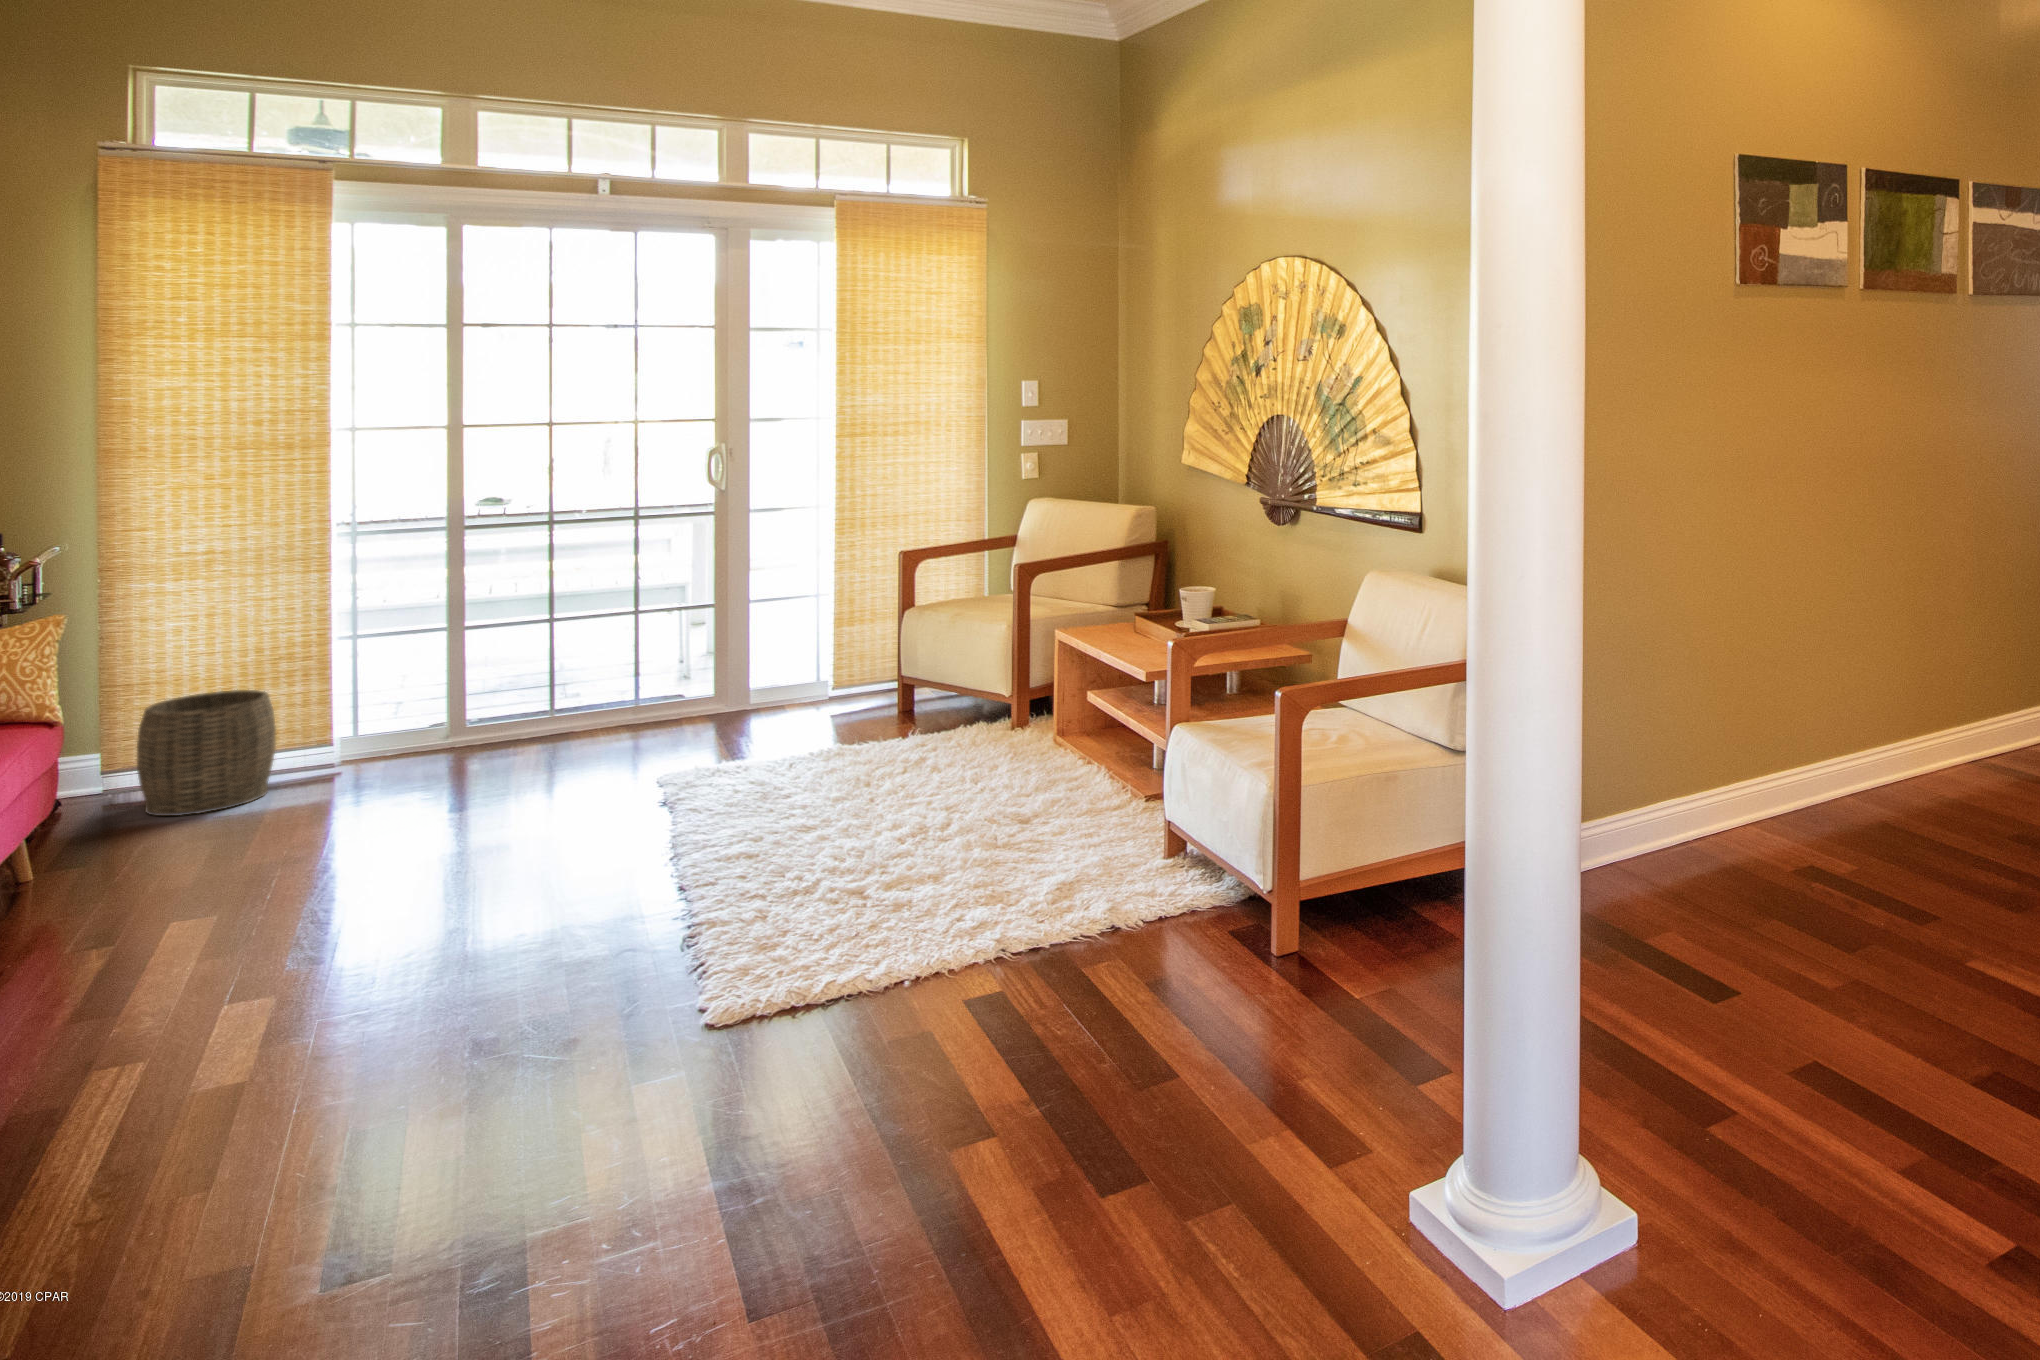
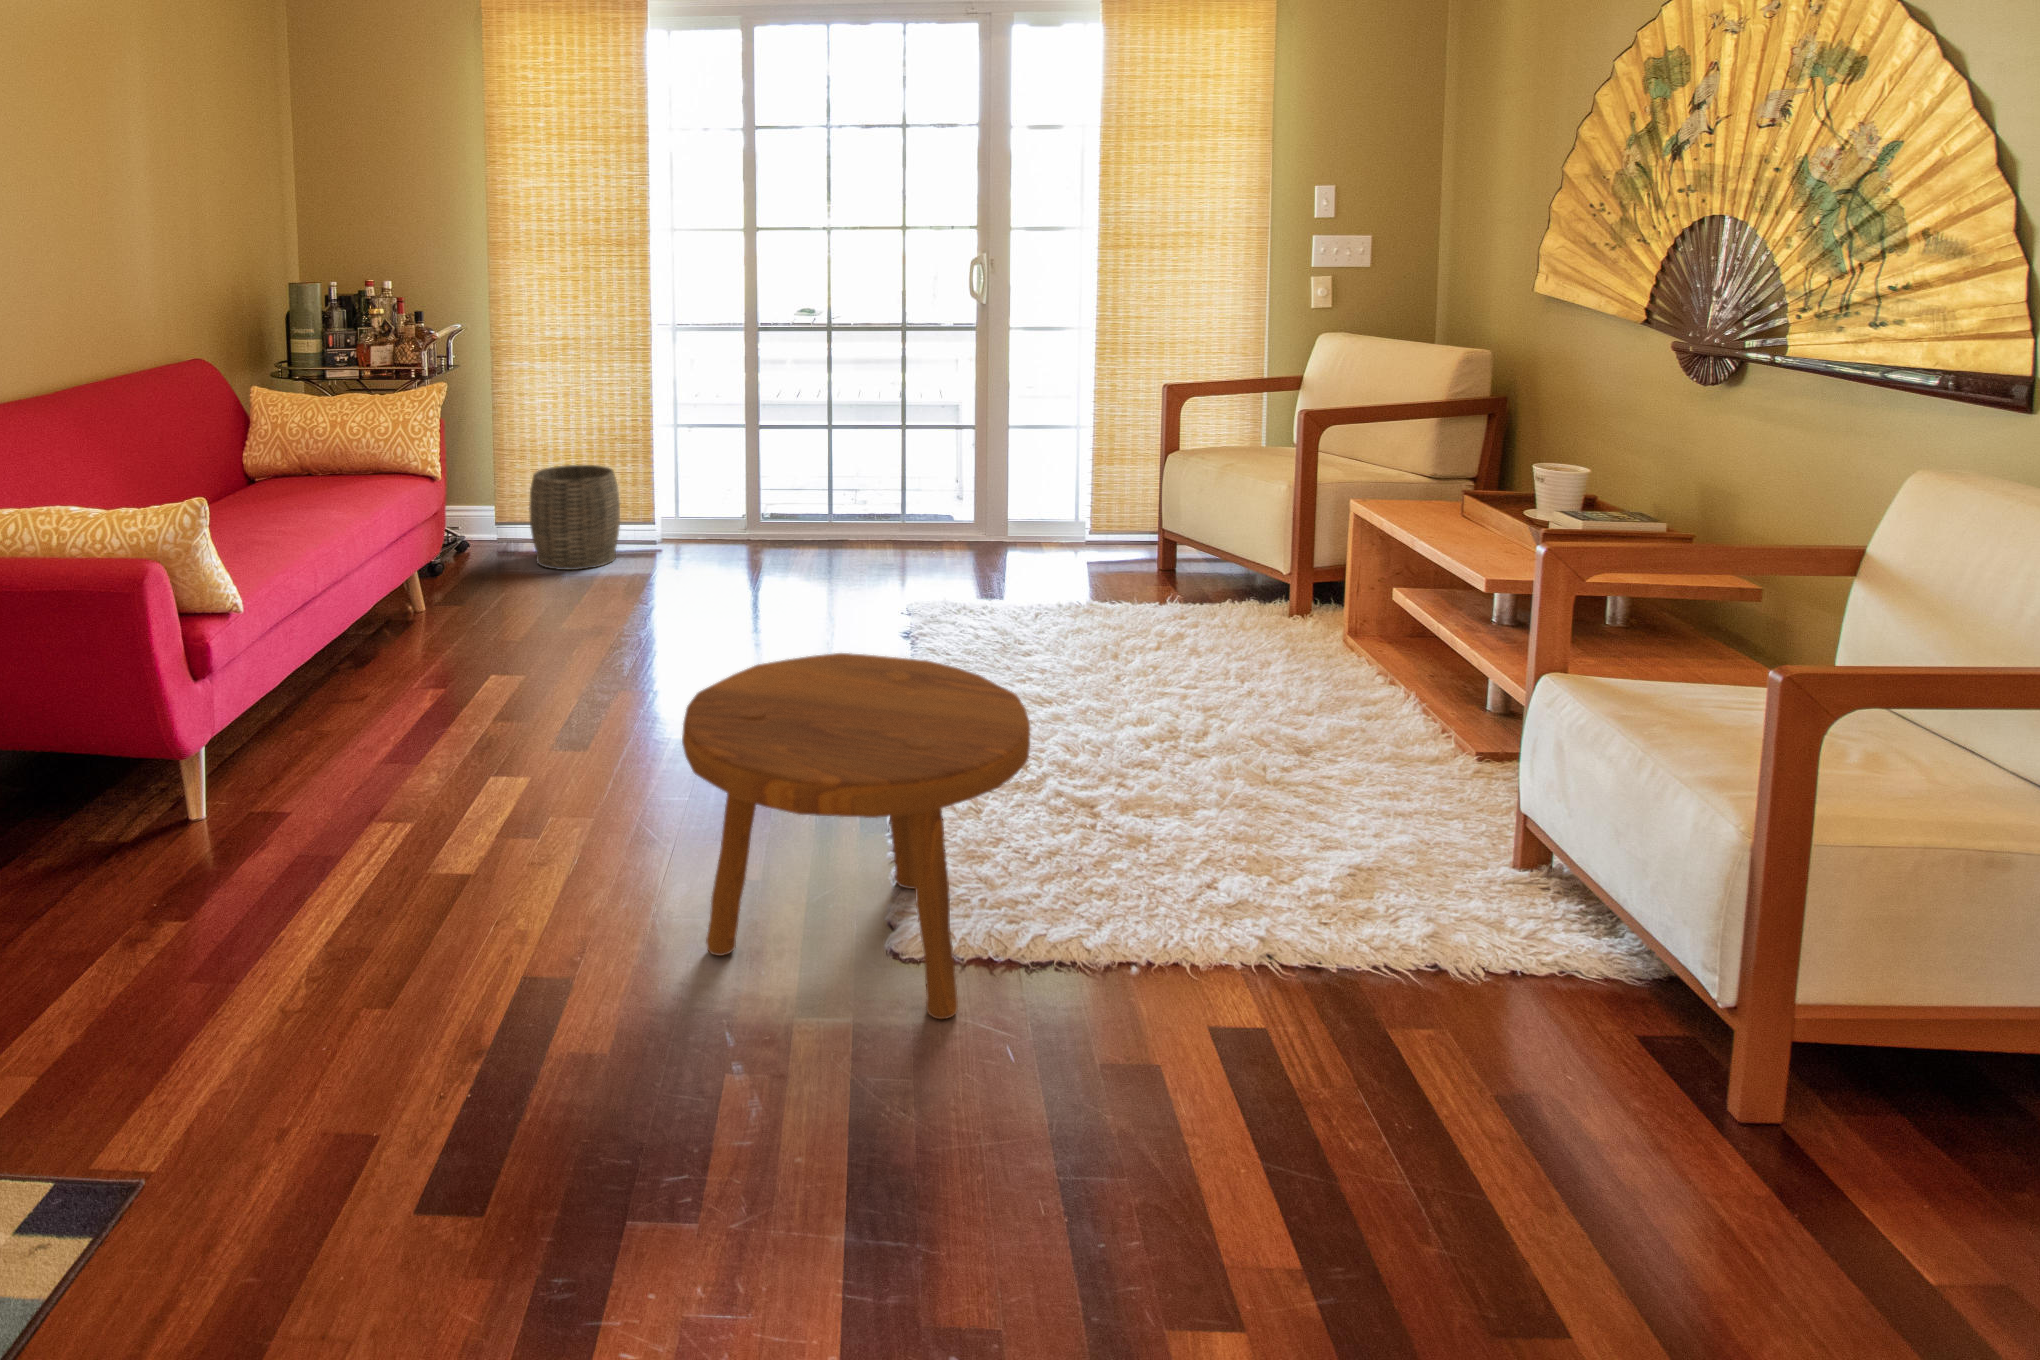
footstool: none [496,791,822,1078] -> present [682,653,1030,1020]

